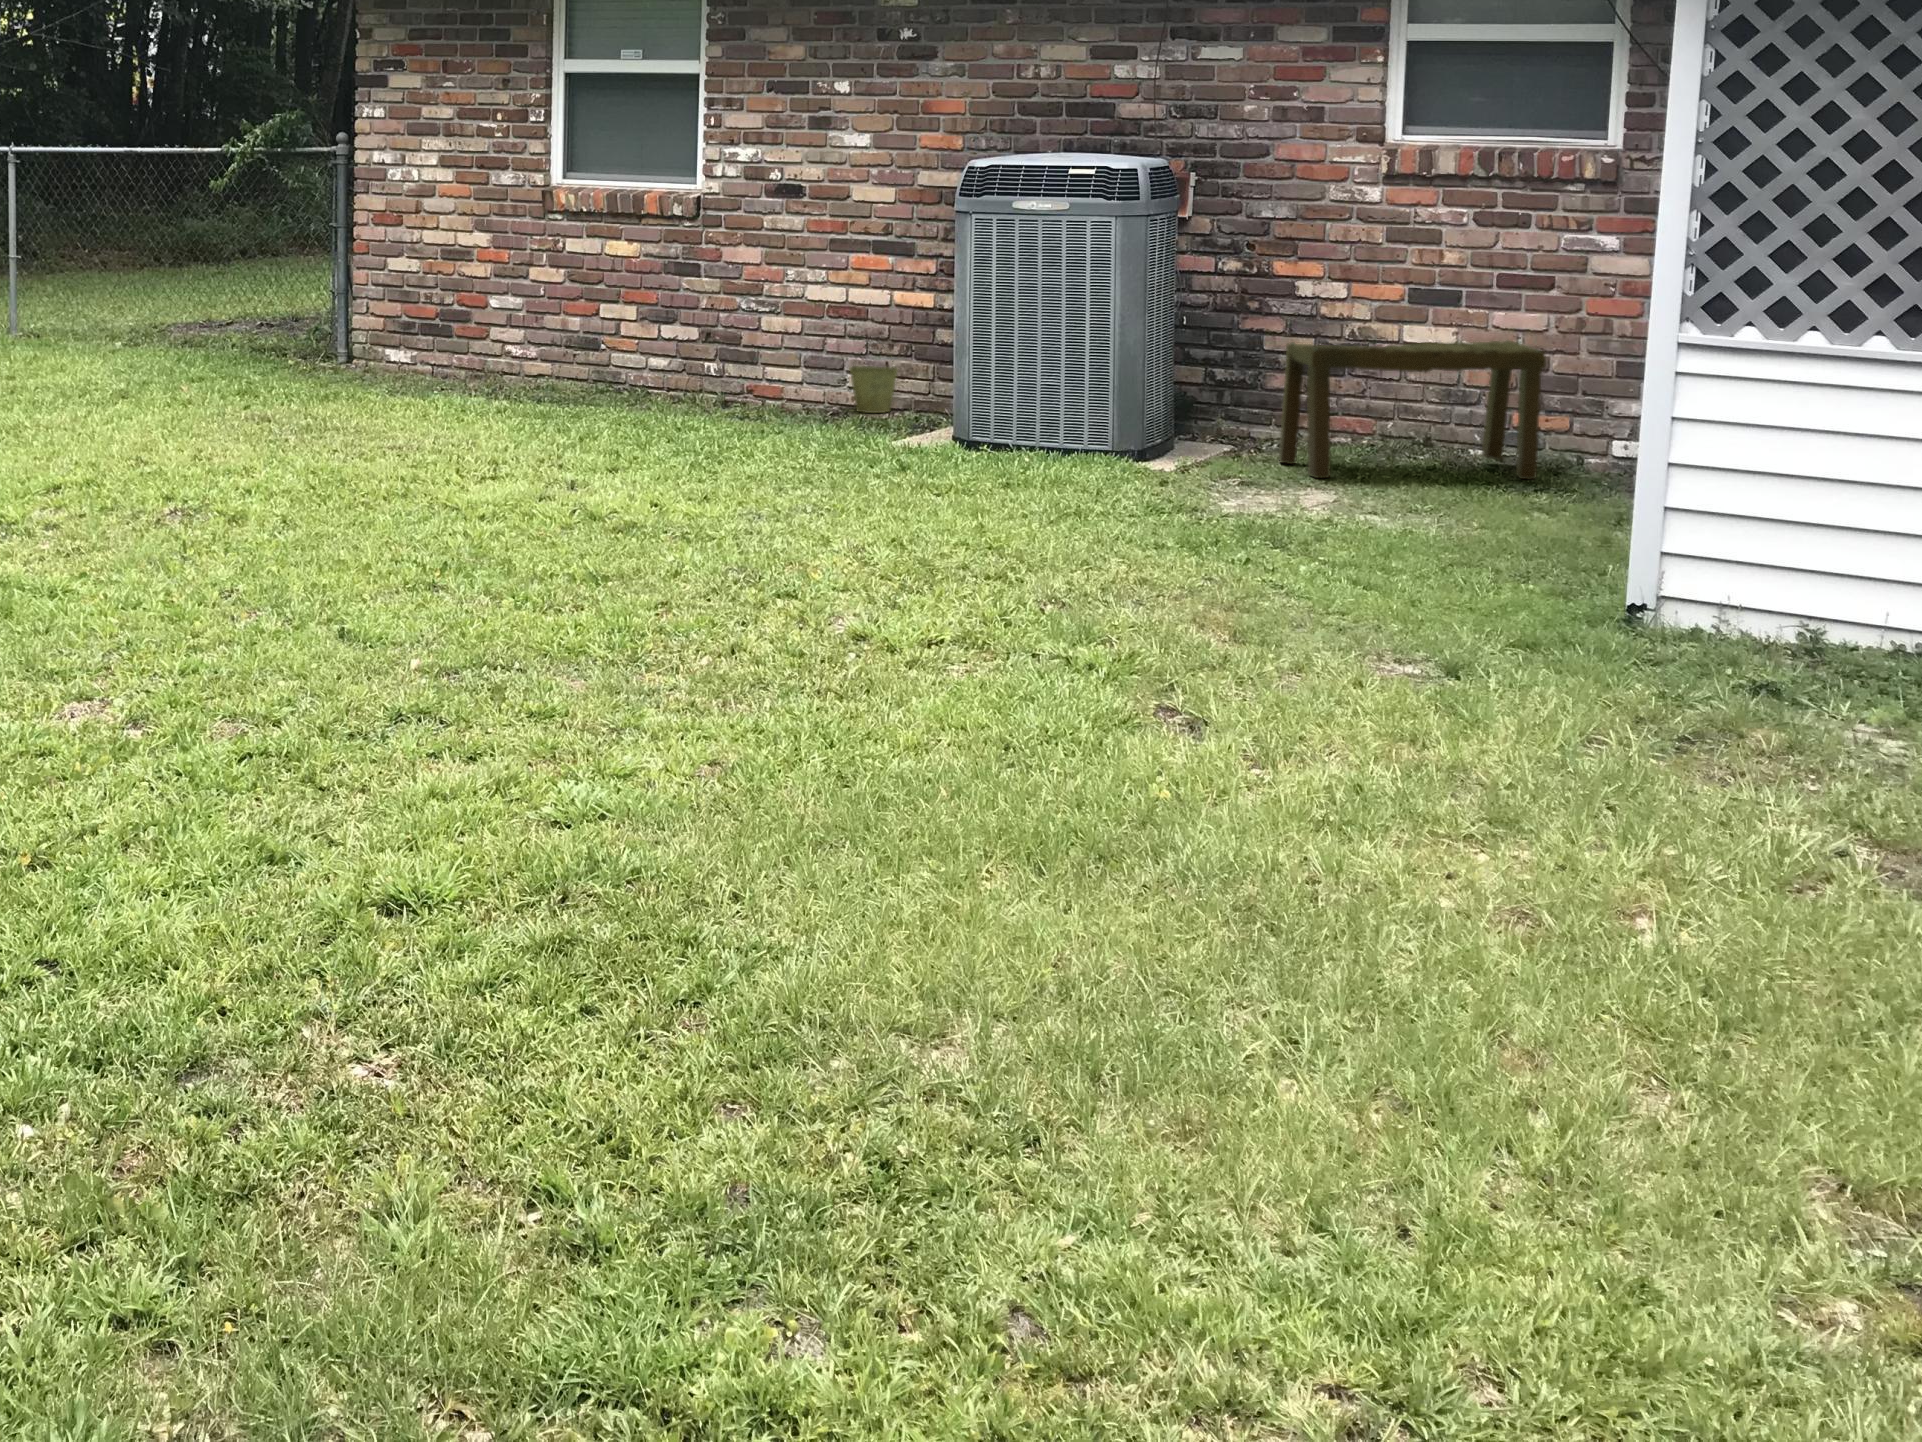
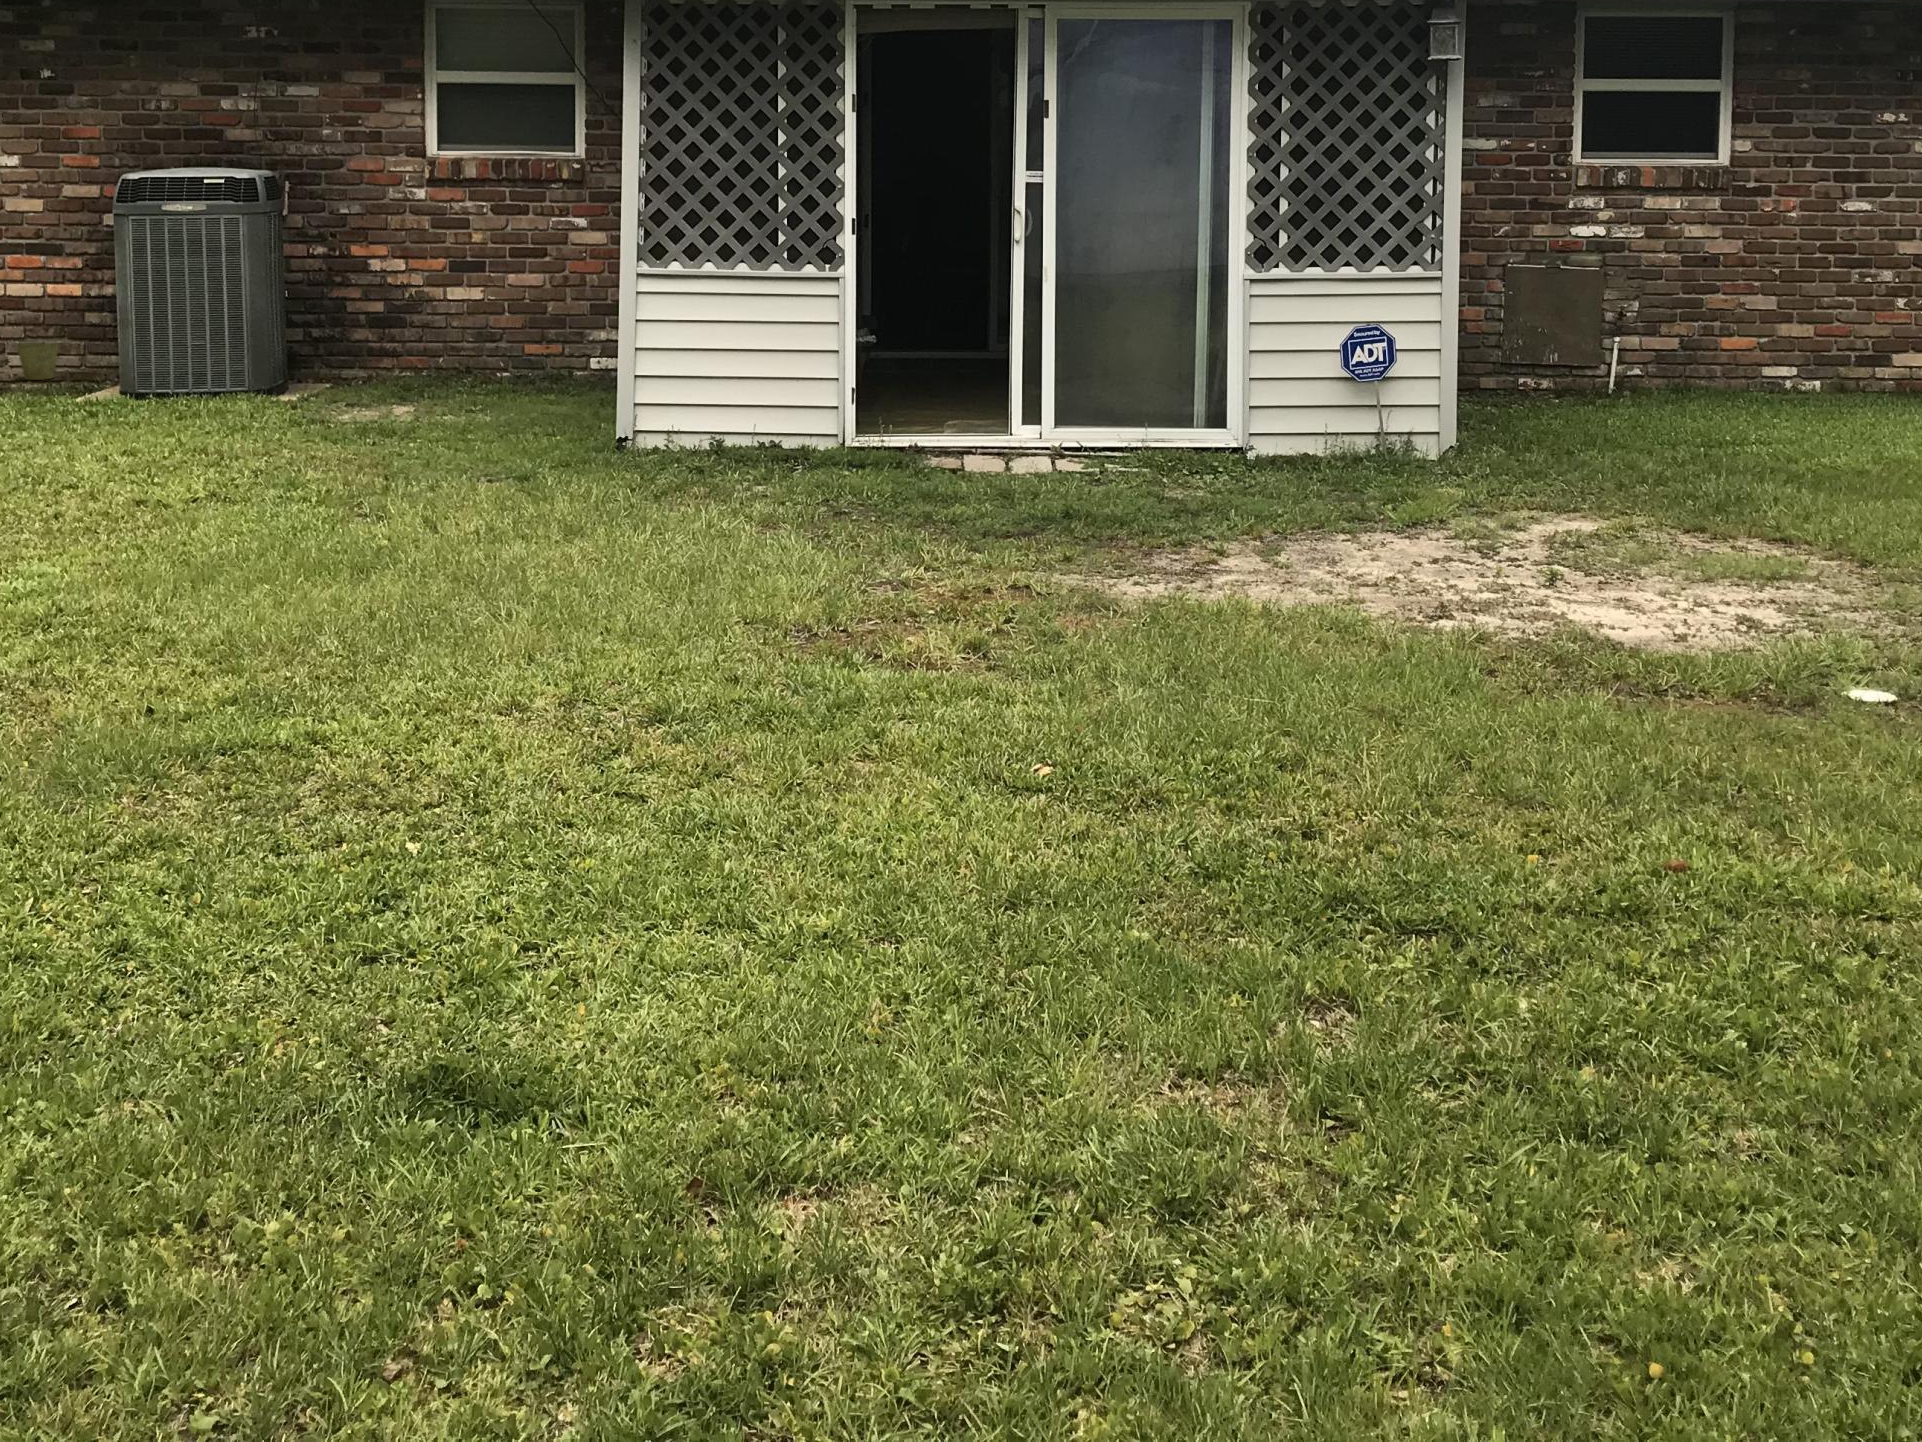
bench: present [1279,341,1546,479] -> none [369,291,544,394]

